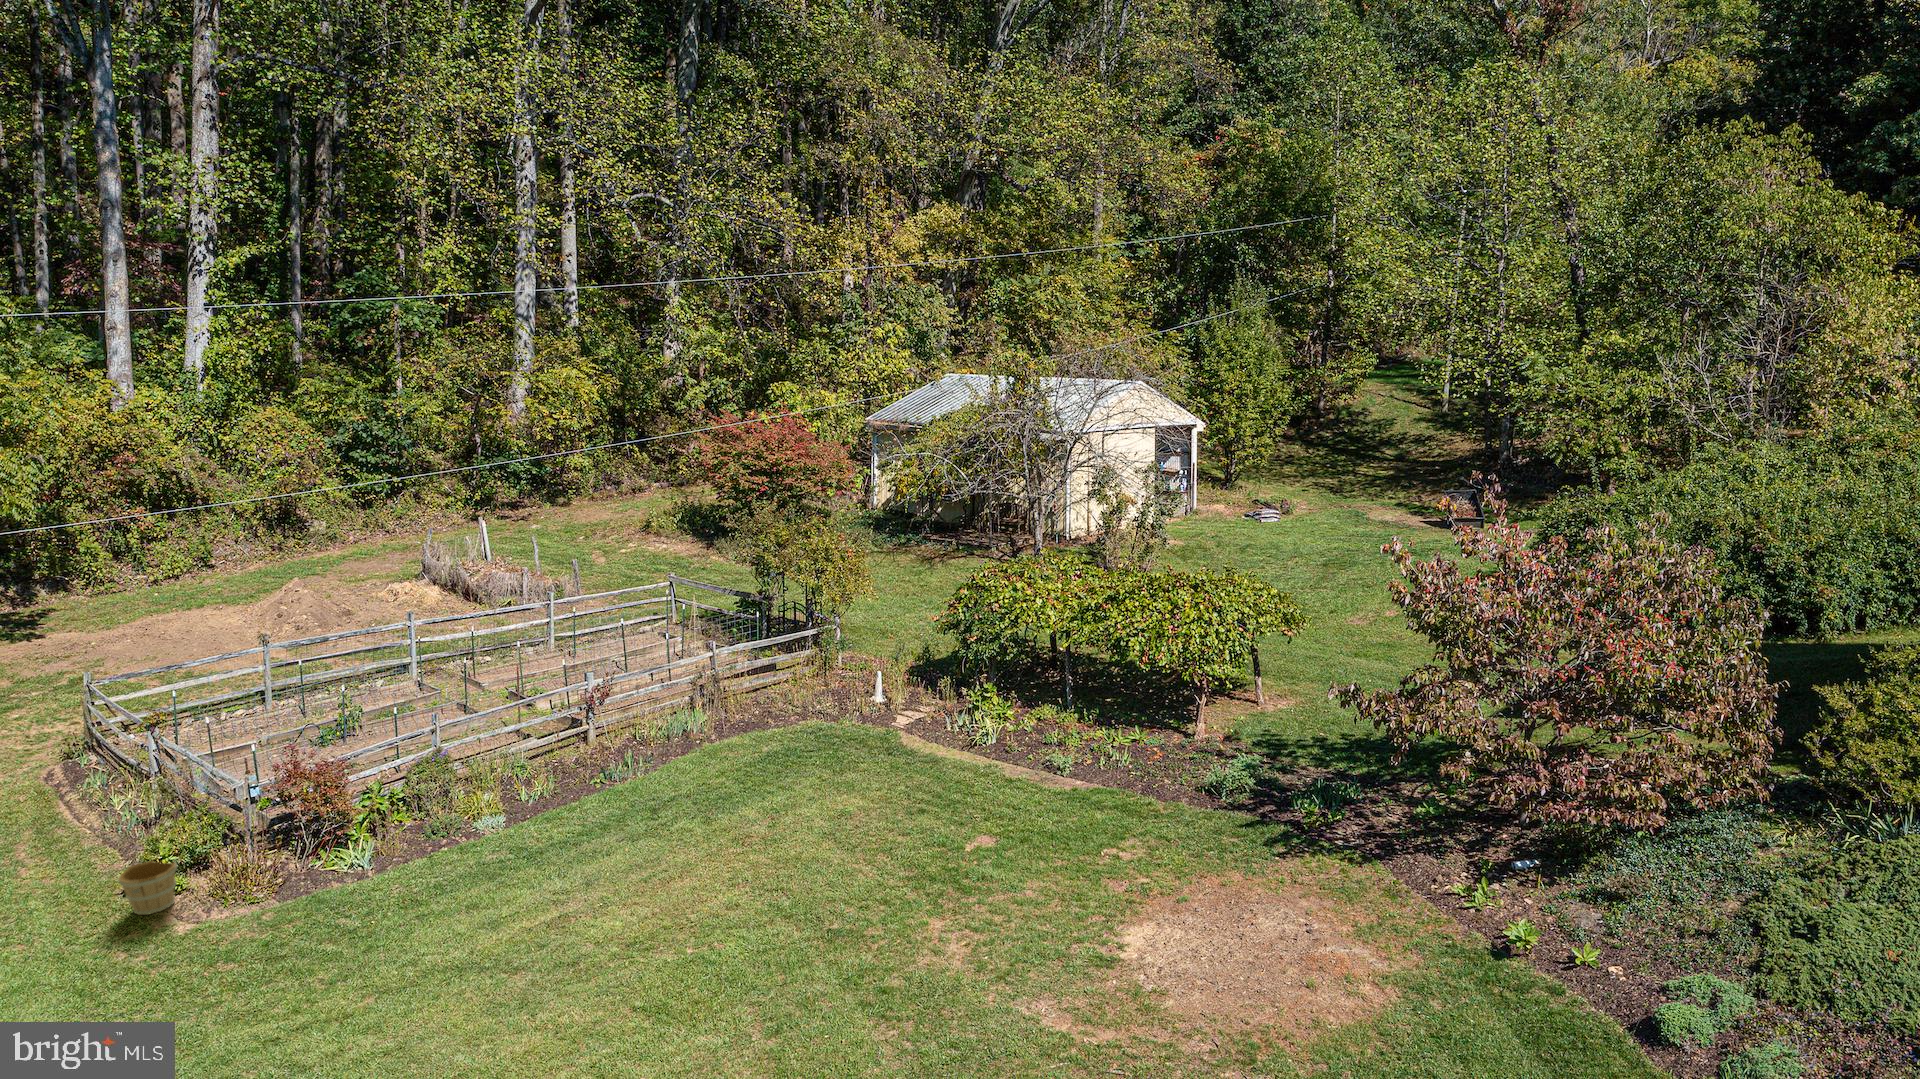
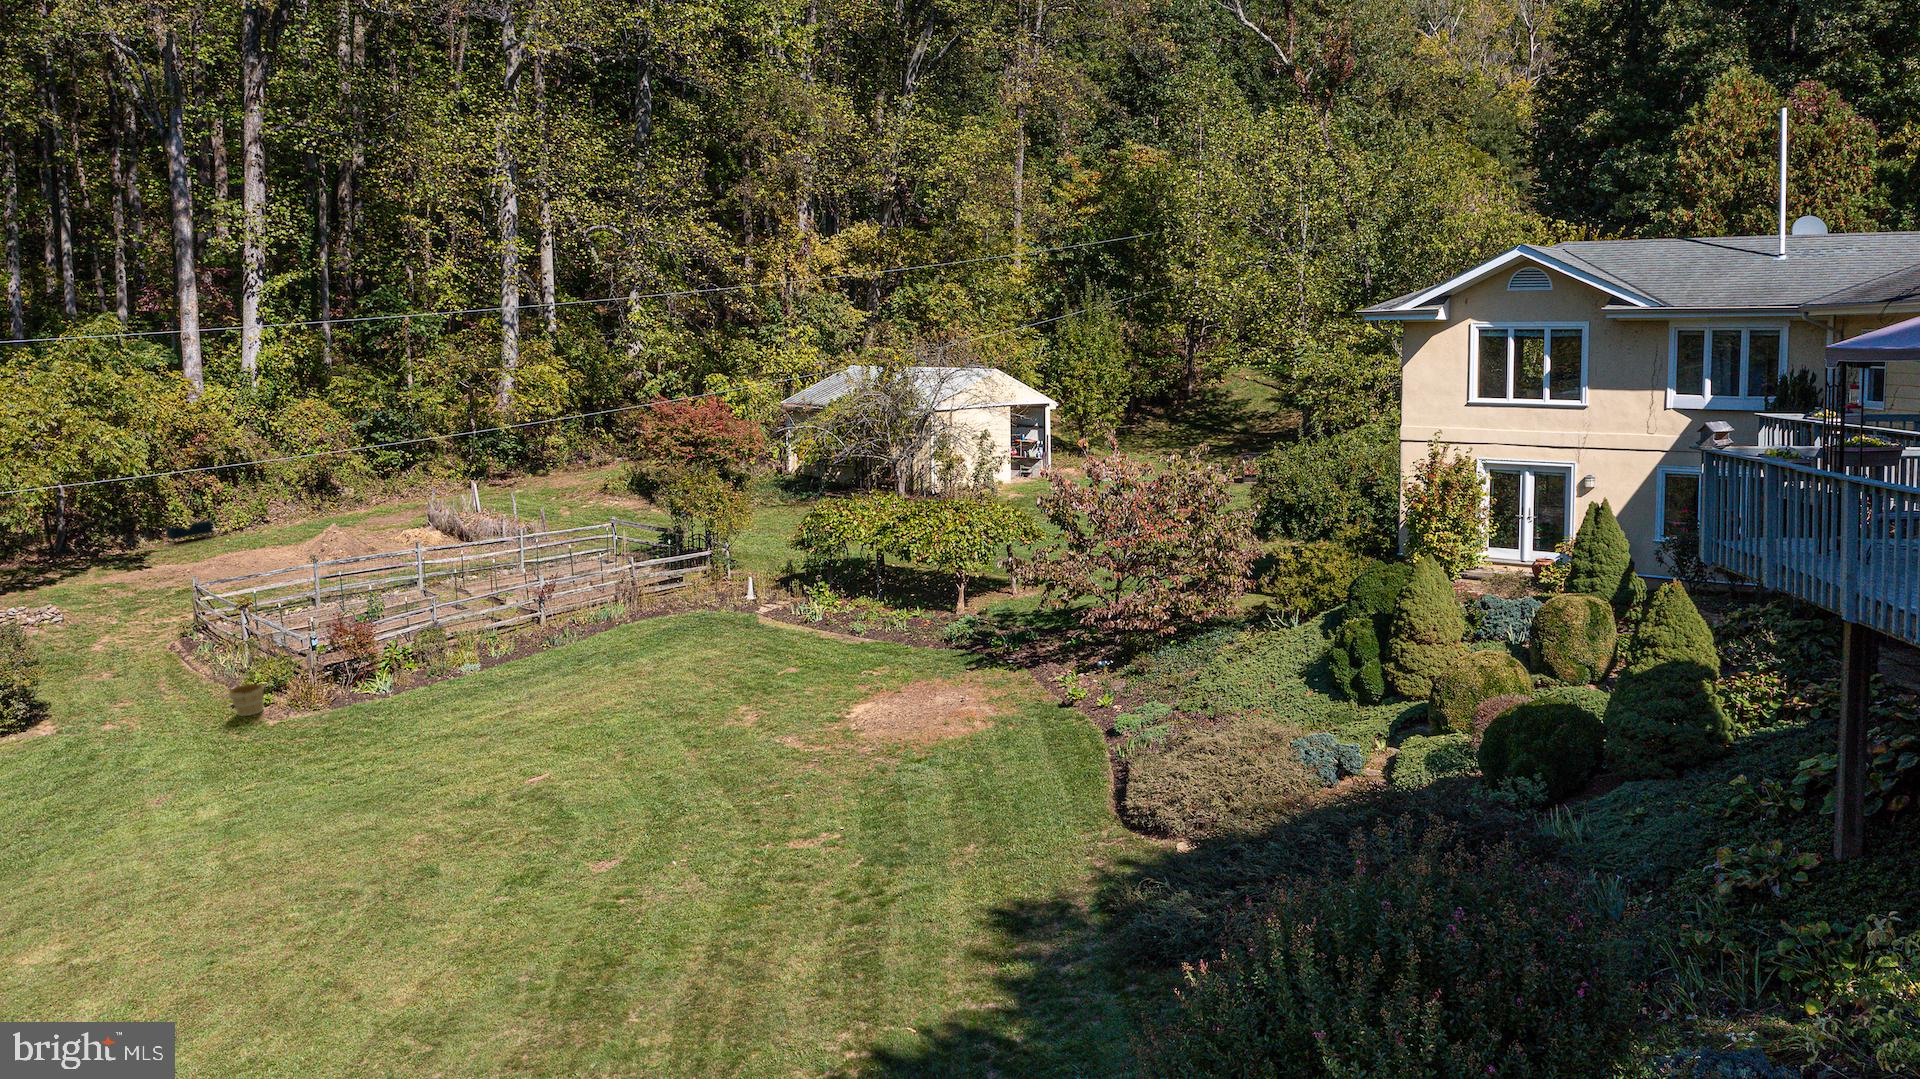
bench: none [73,567,138,601] -> present [165,521,214,543]

